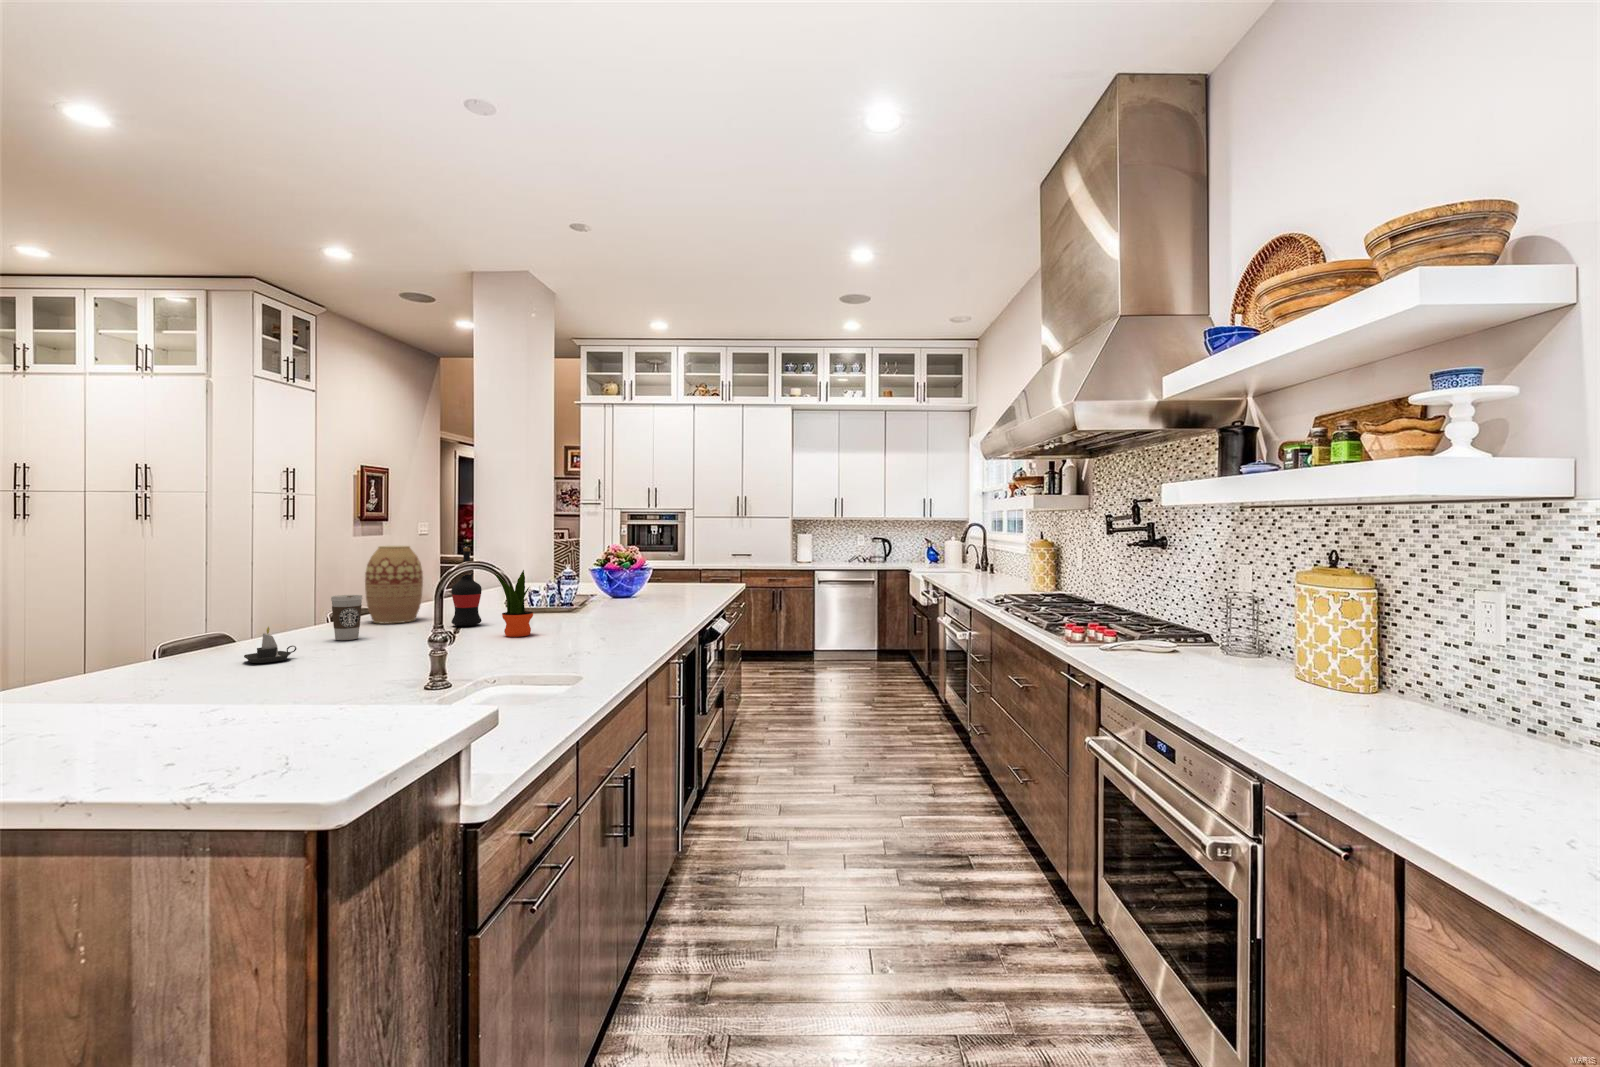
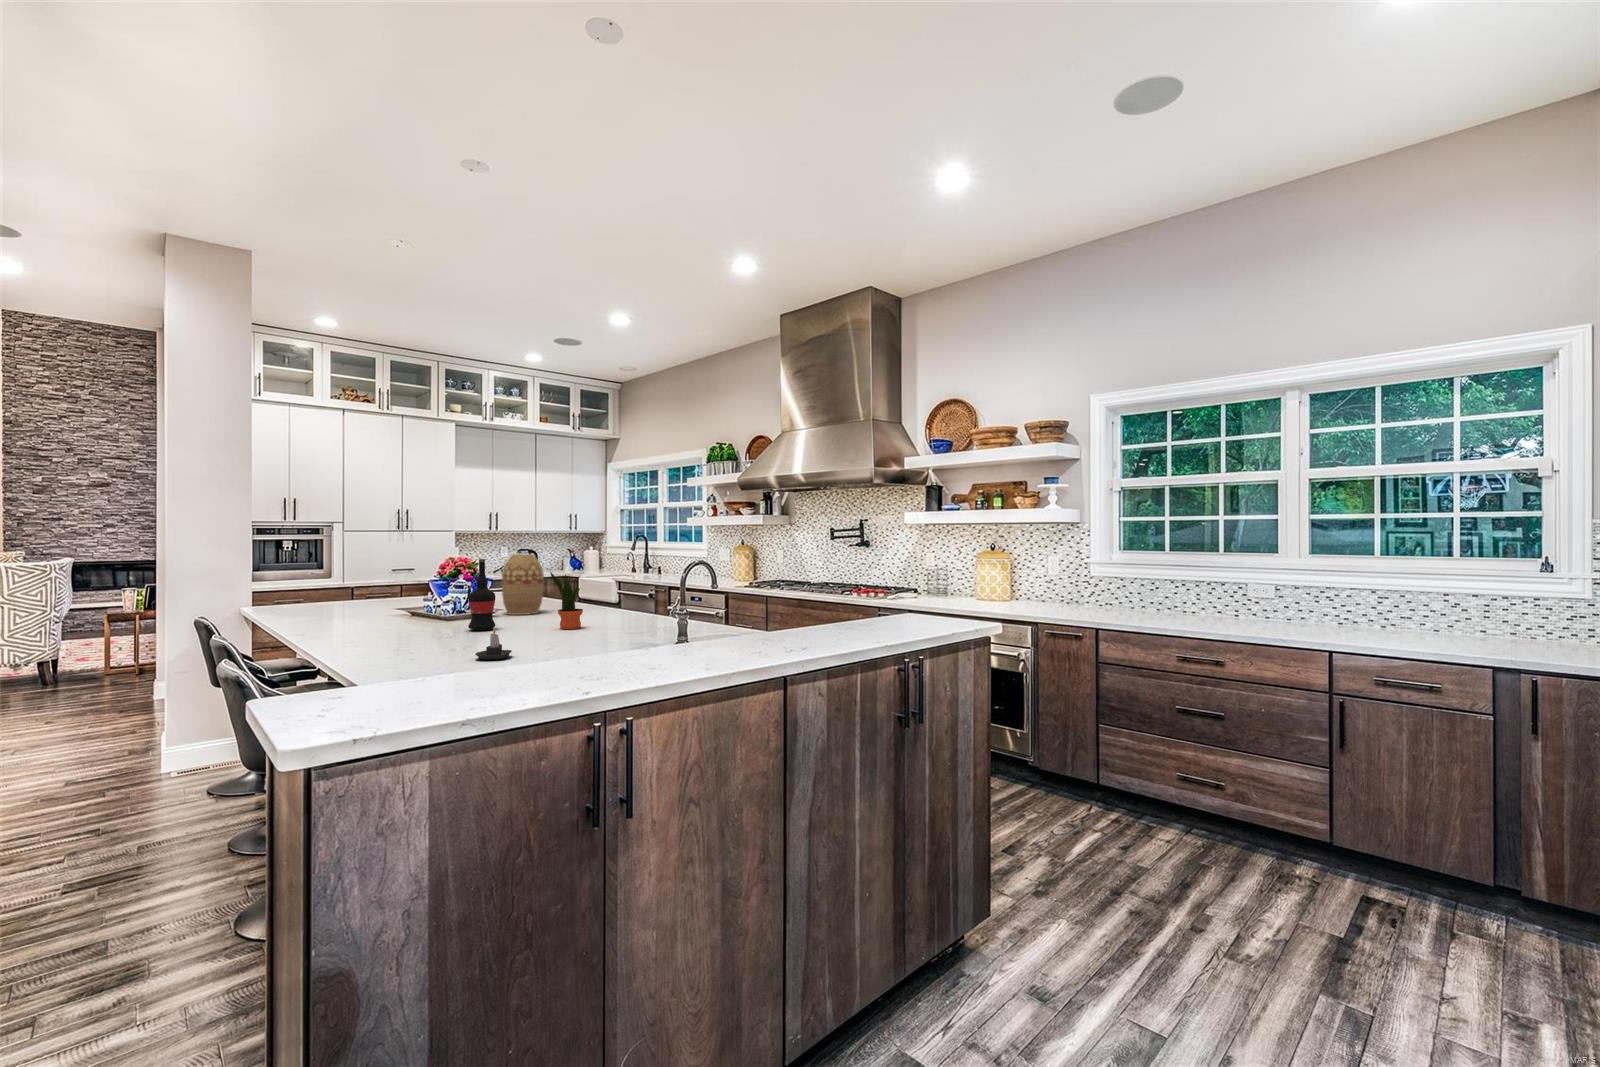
vase: present [365,546,423,624] -> present [502,554,544,615]
coffee cup: present [331,595,363,640] -> none [433,604,462,646]

